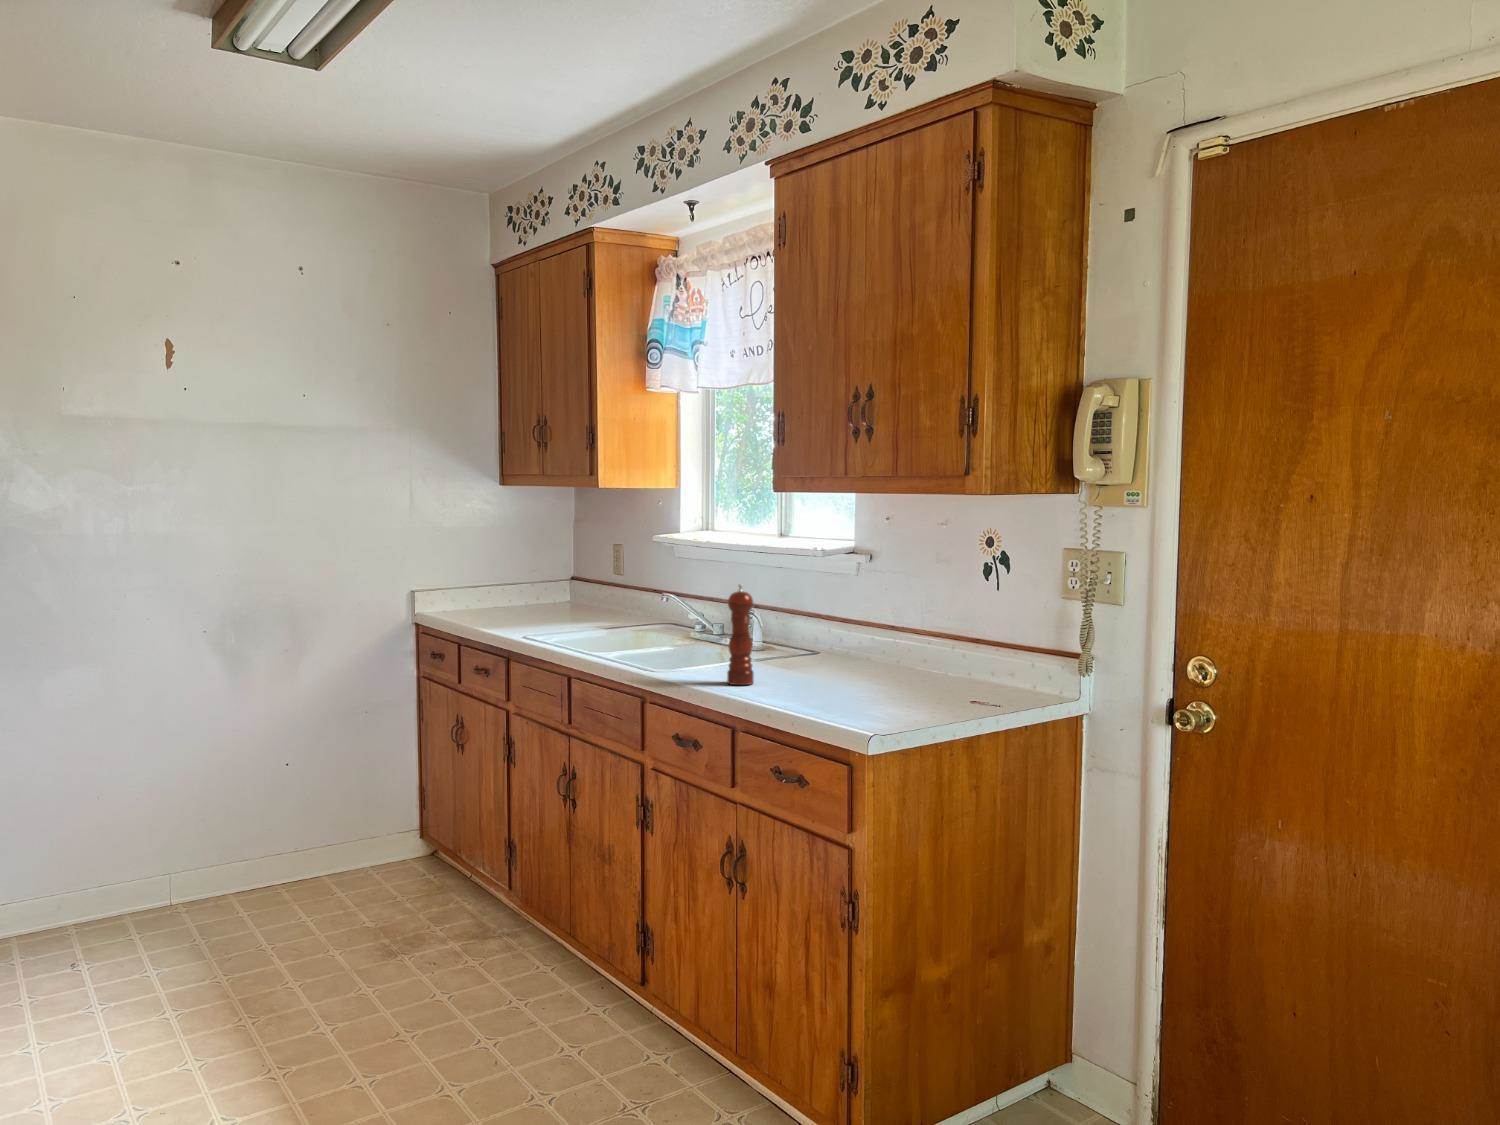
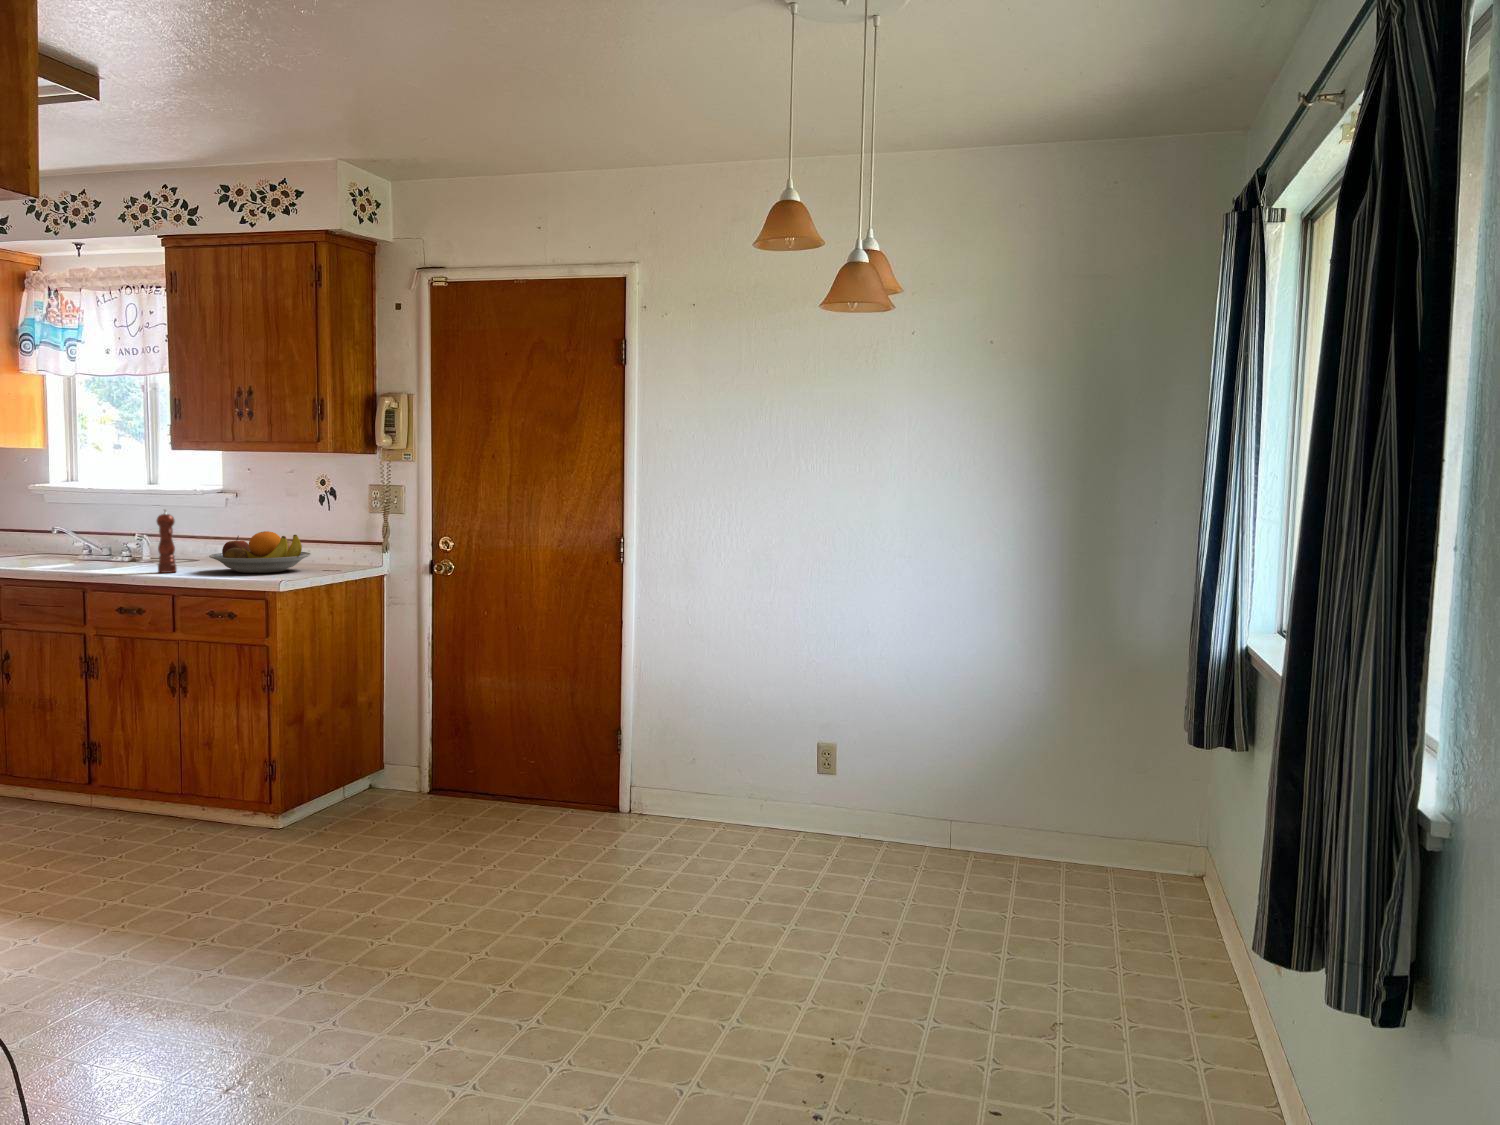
fruit bowl: none [793,629,954,701] -> present [209,531,311,573]

